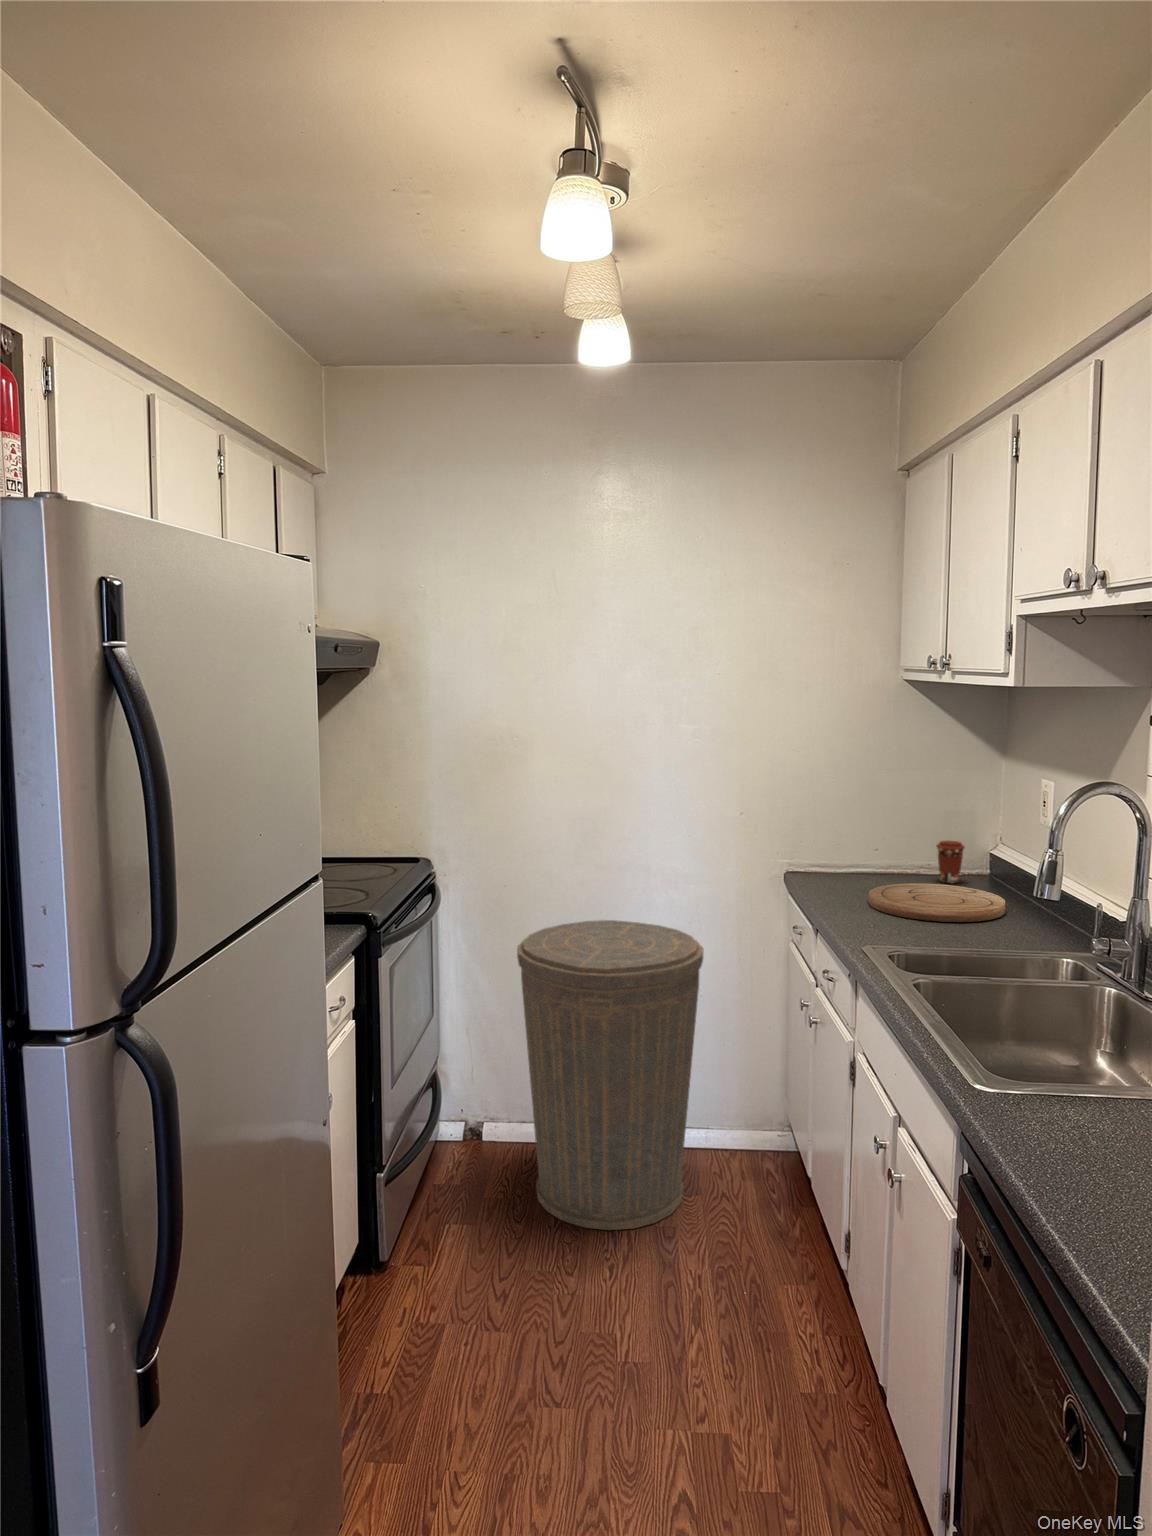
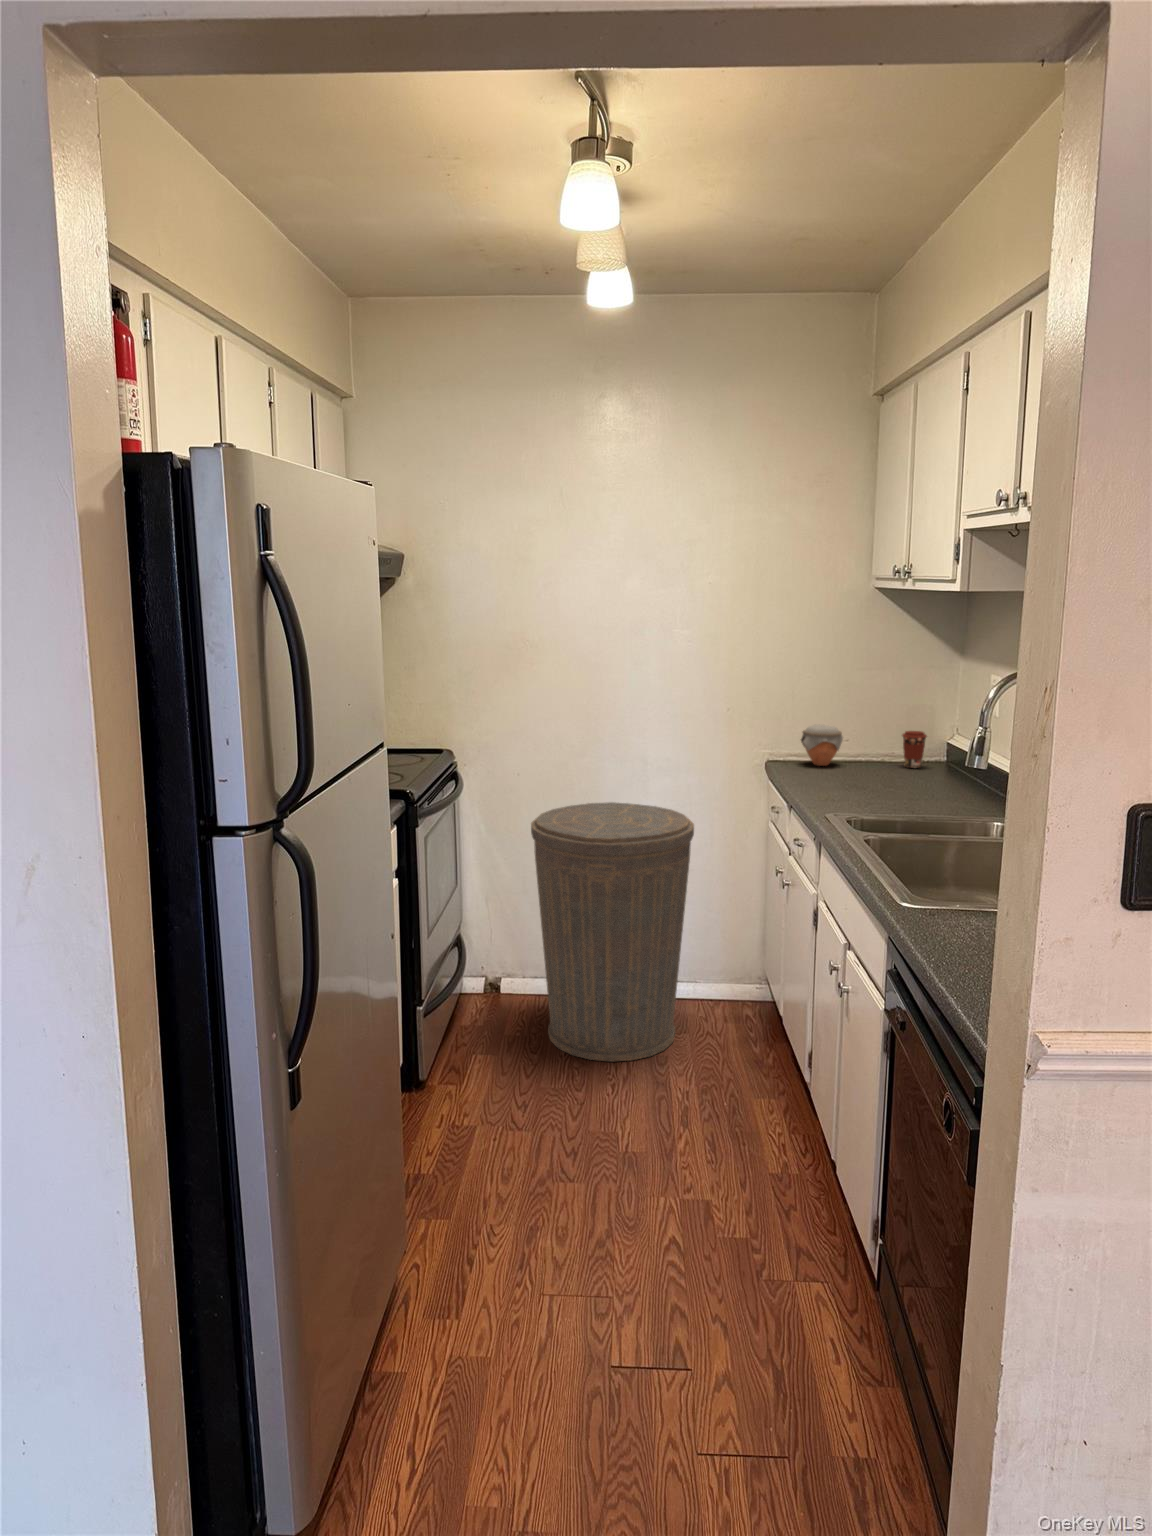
jar: none [822,833,870,880] -> present [801,725,843,766]
cutting board: present [868,883,1005,922] -> none [838,767,956,797]

